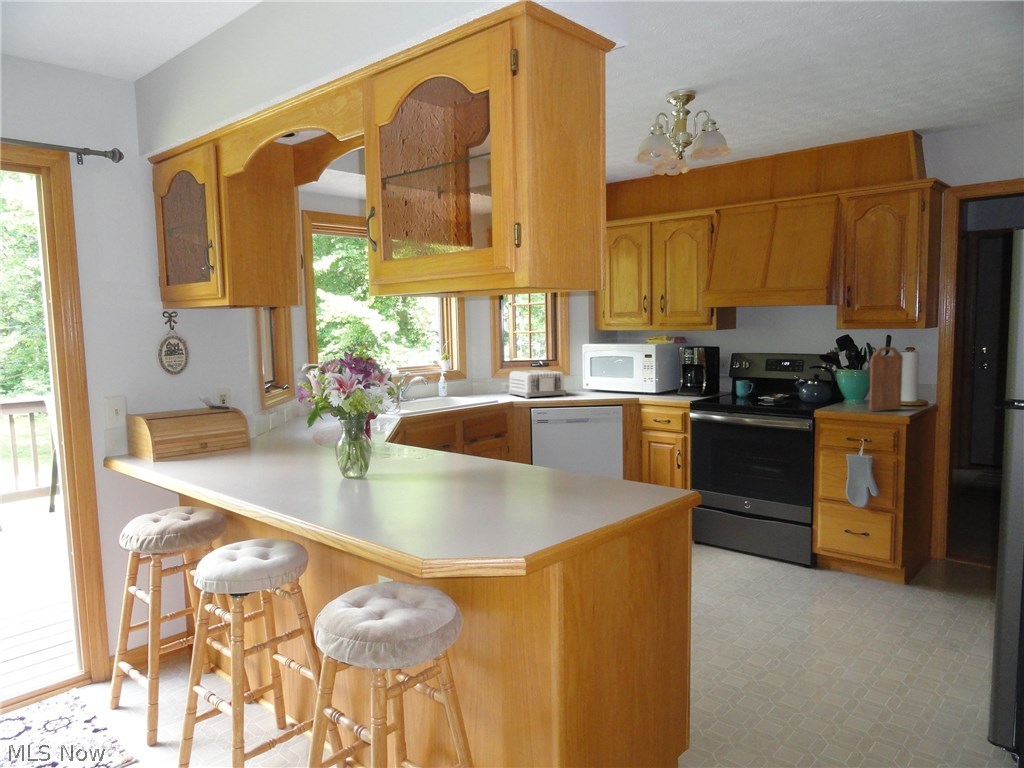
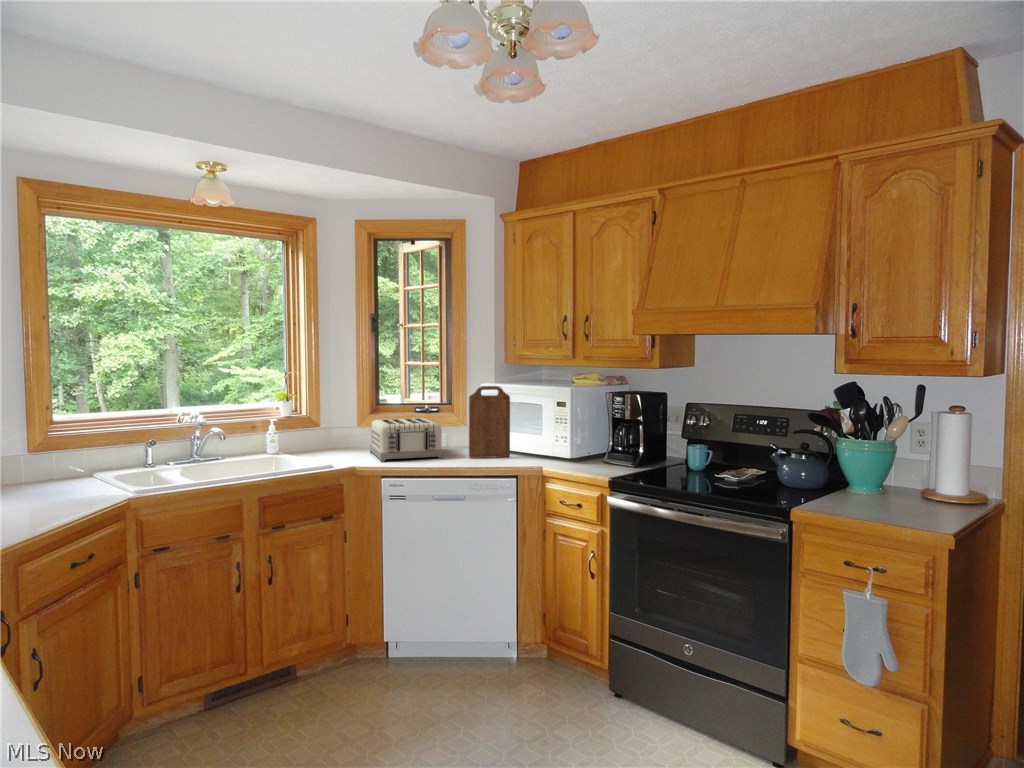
cutting board: present [869,347,903,411] -> present [469,386,510,458]

